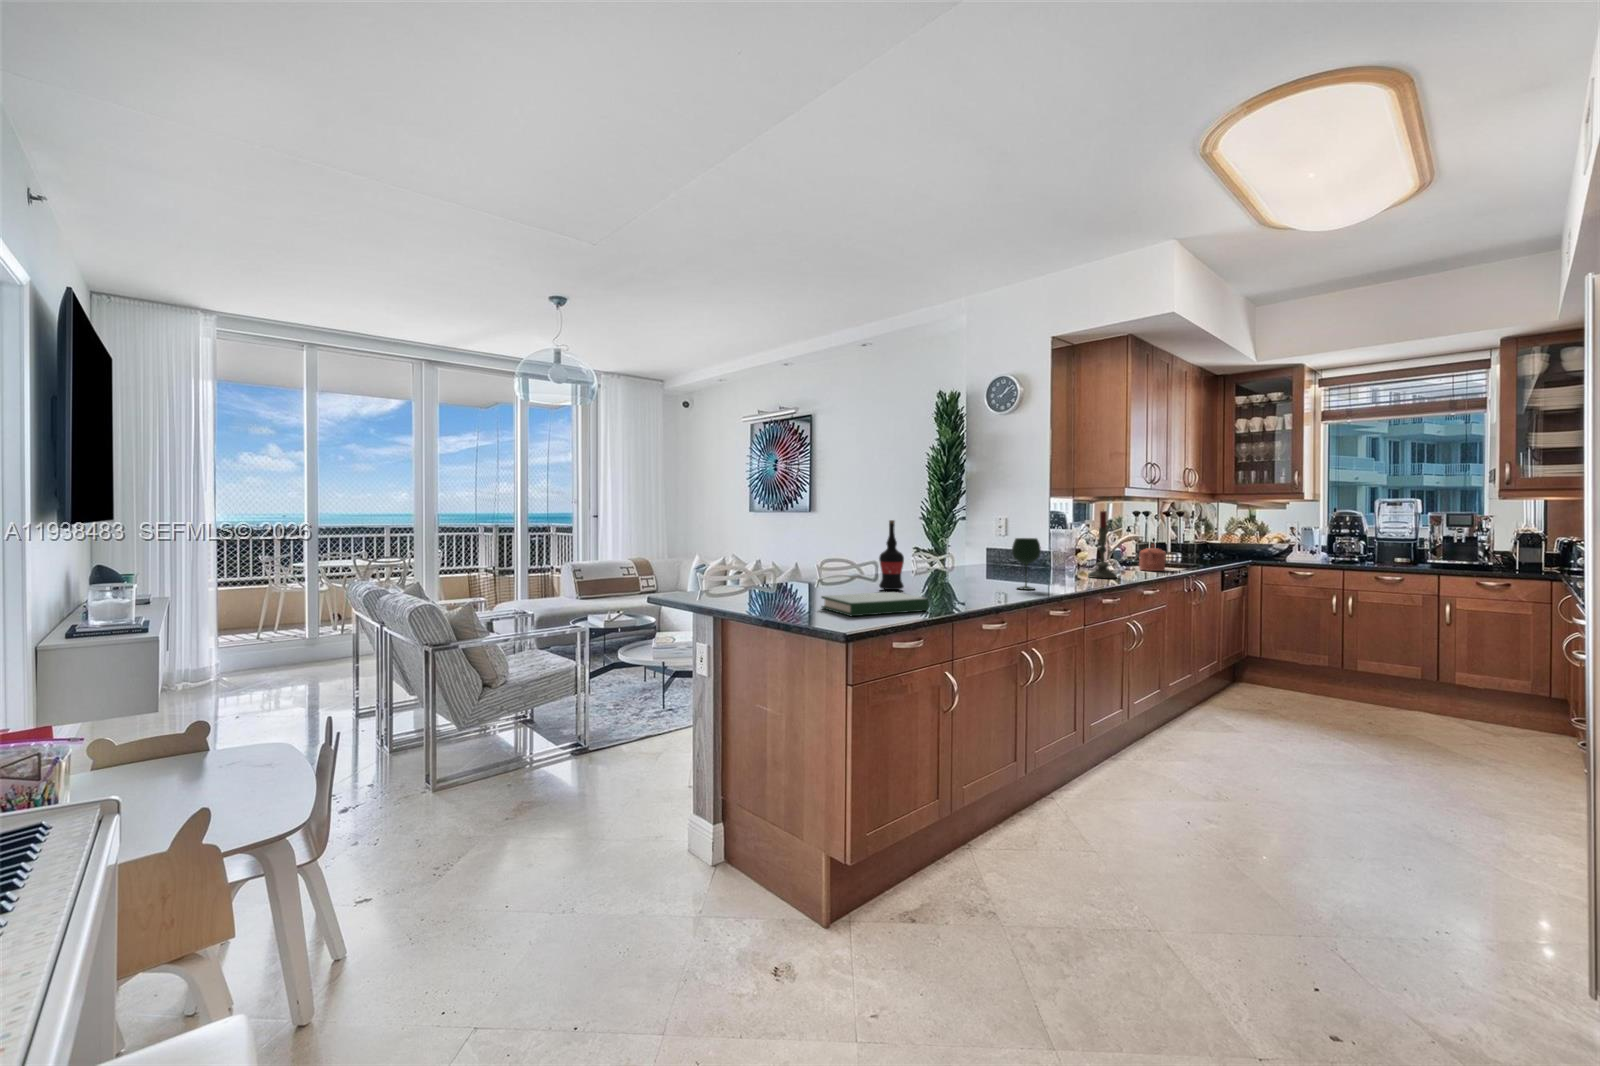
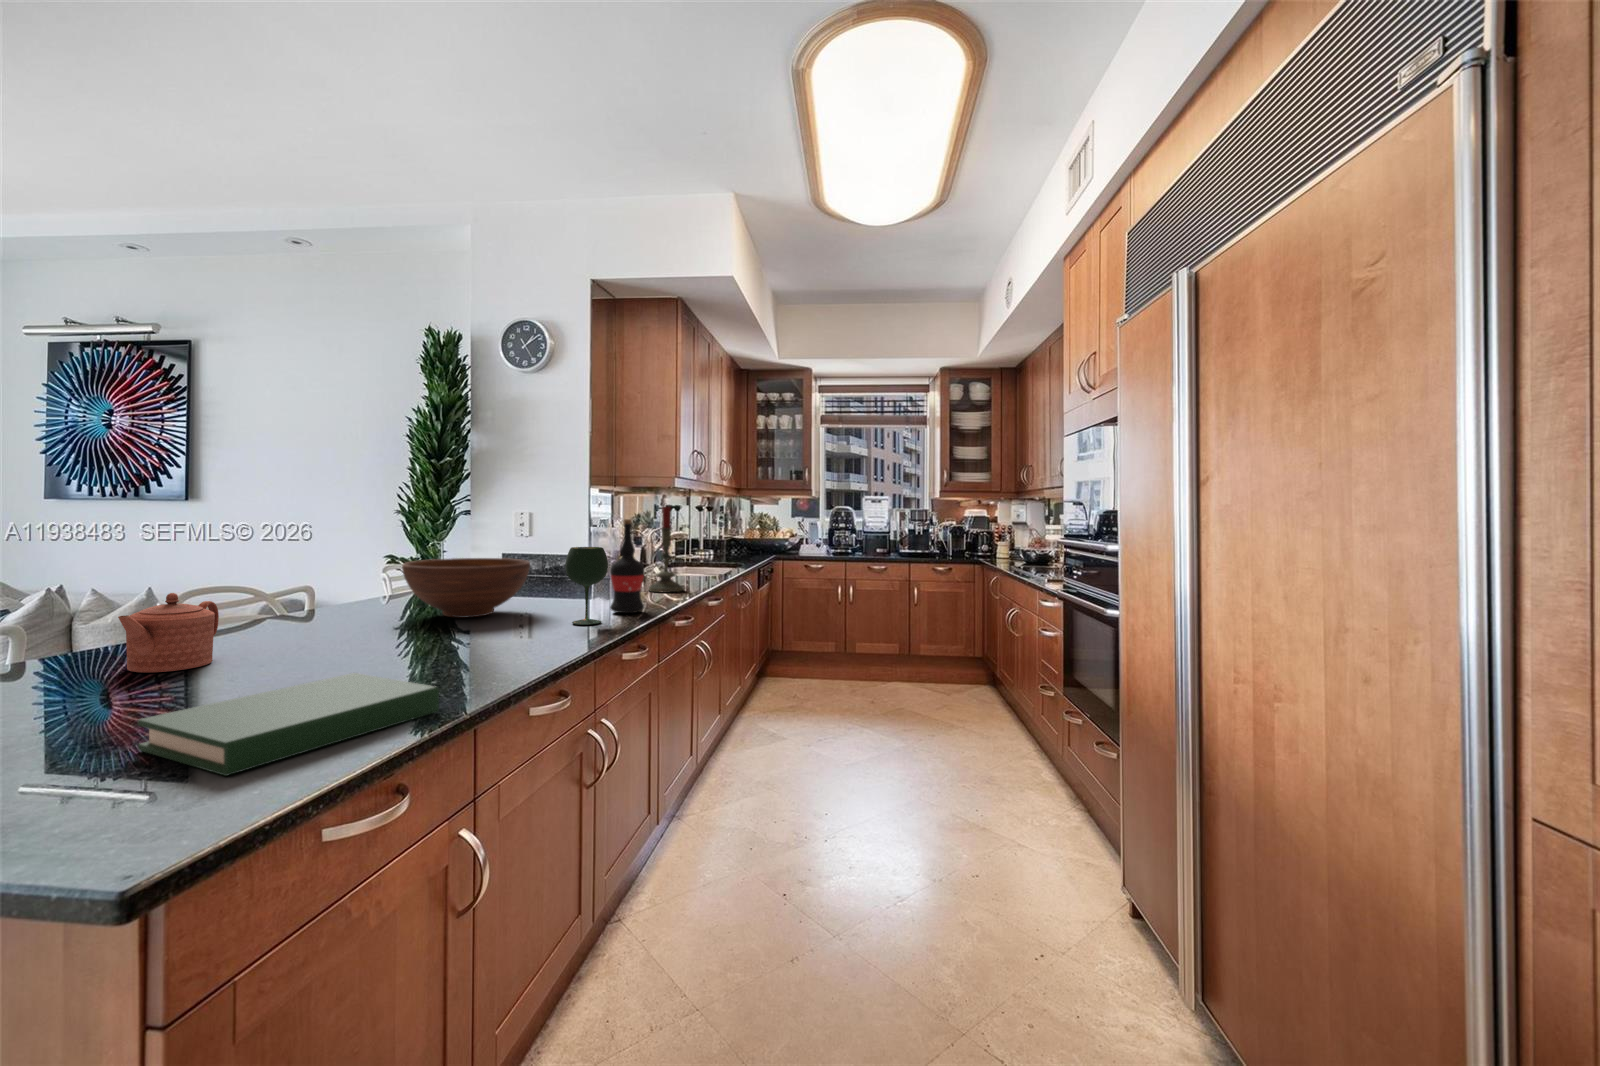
wine bottle: present [879,520,904,590] -> present [610,519,644,613]
teapot: present [1139,544,1166,571] -> present [118,593,219,672]
fruit bowl: none [919,546,993,582] -> present [402,558,530,618]

